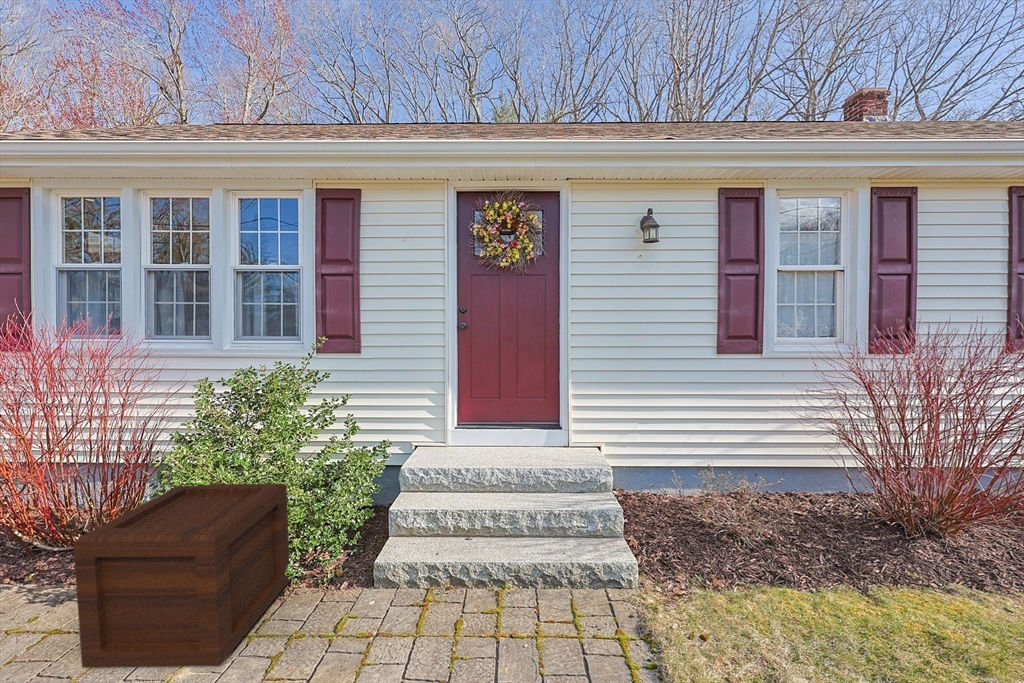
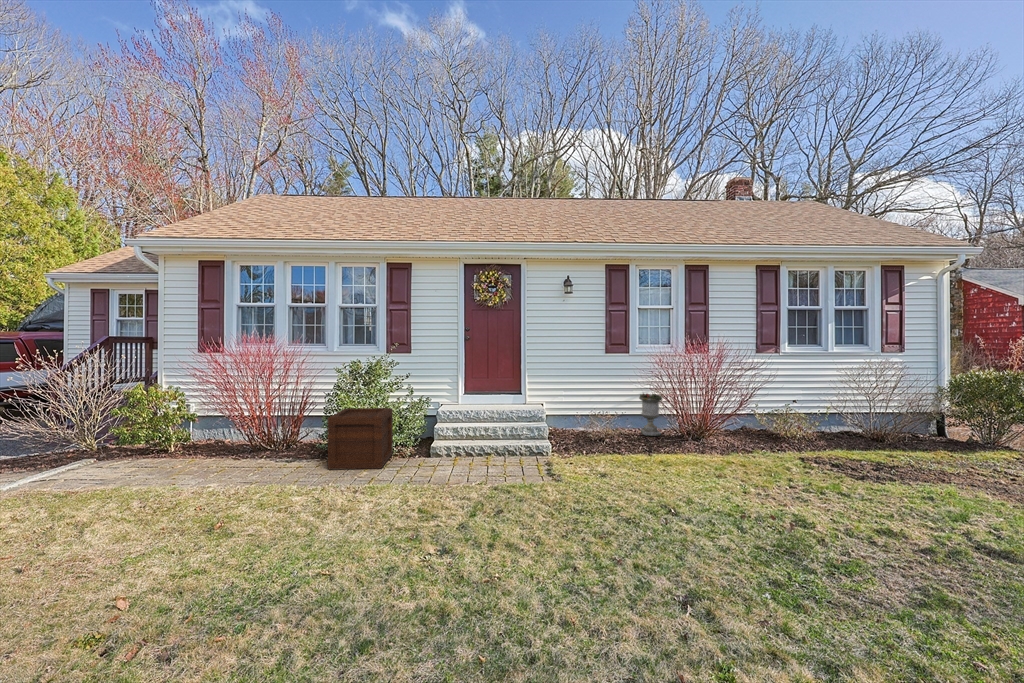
planter: none [781,427,838,513] -> present [639,393,662,436]

